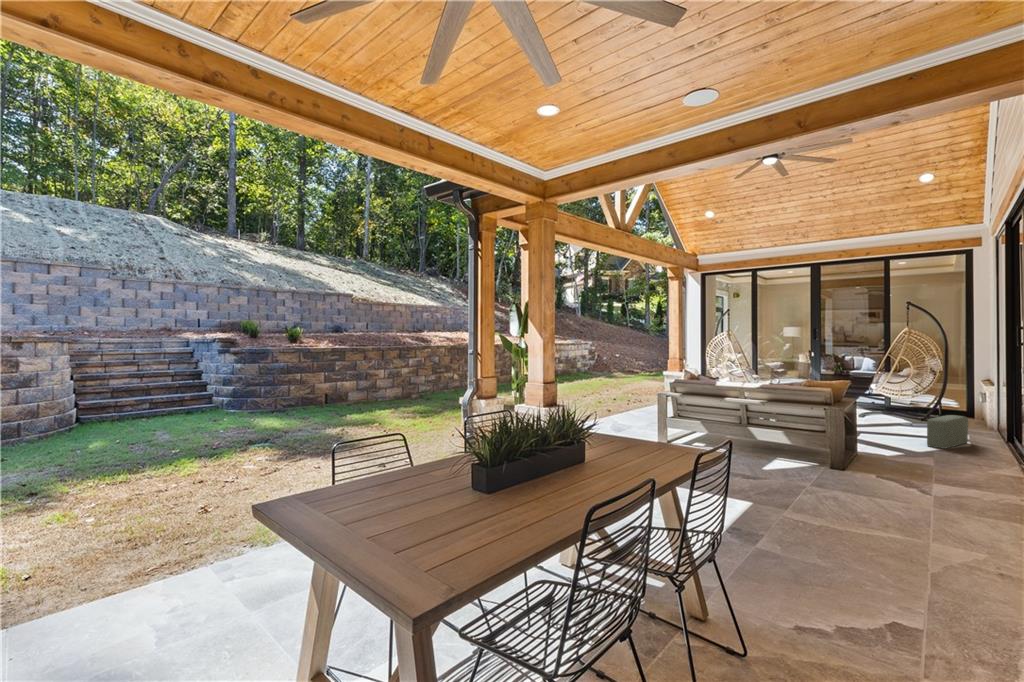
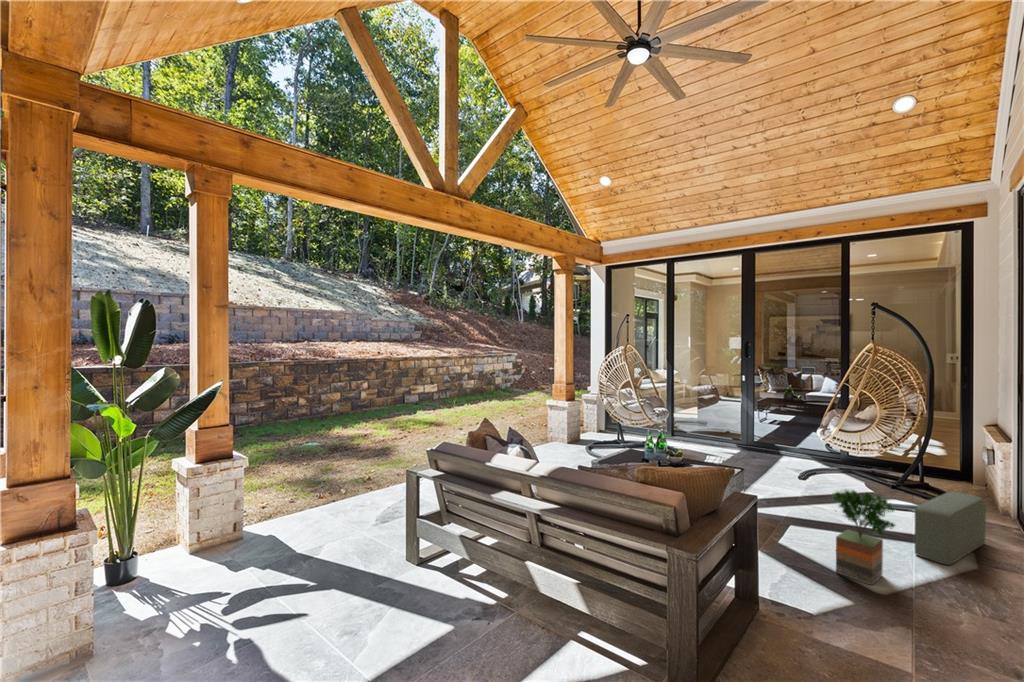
potted tree: none [881,407,917,454] -> present [832,489,896,585]

